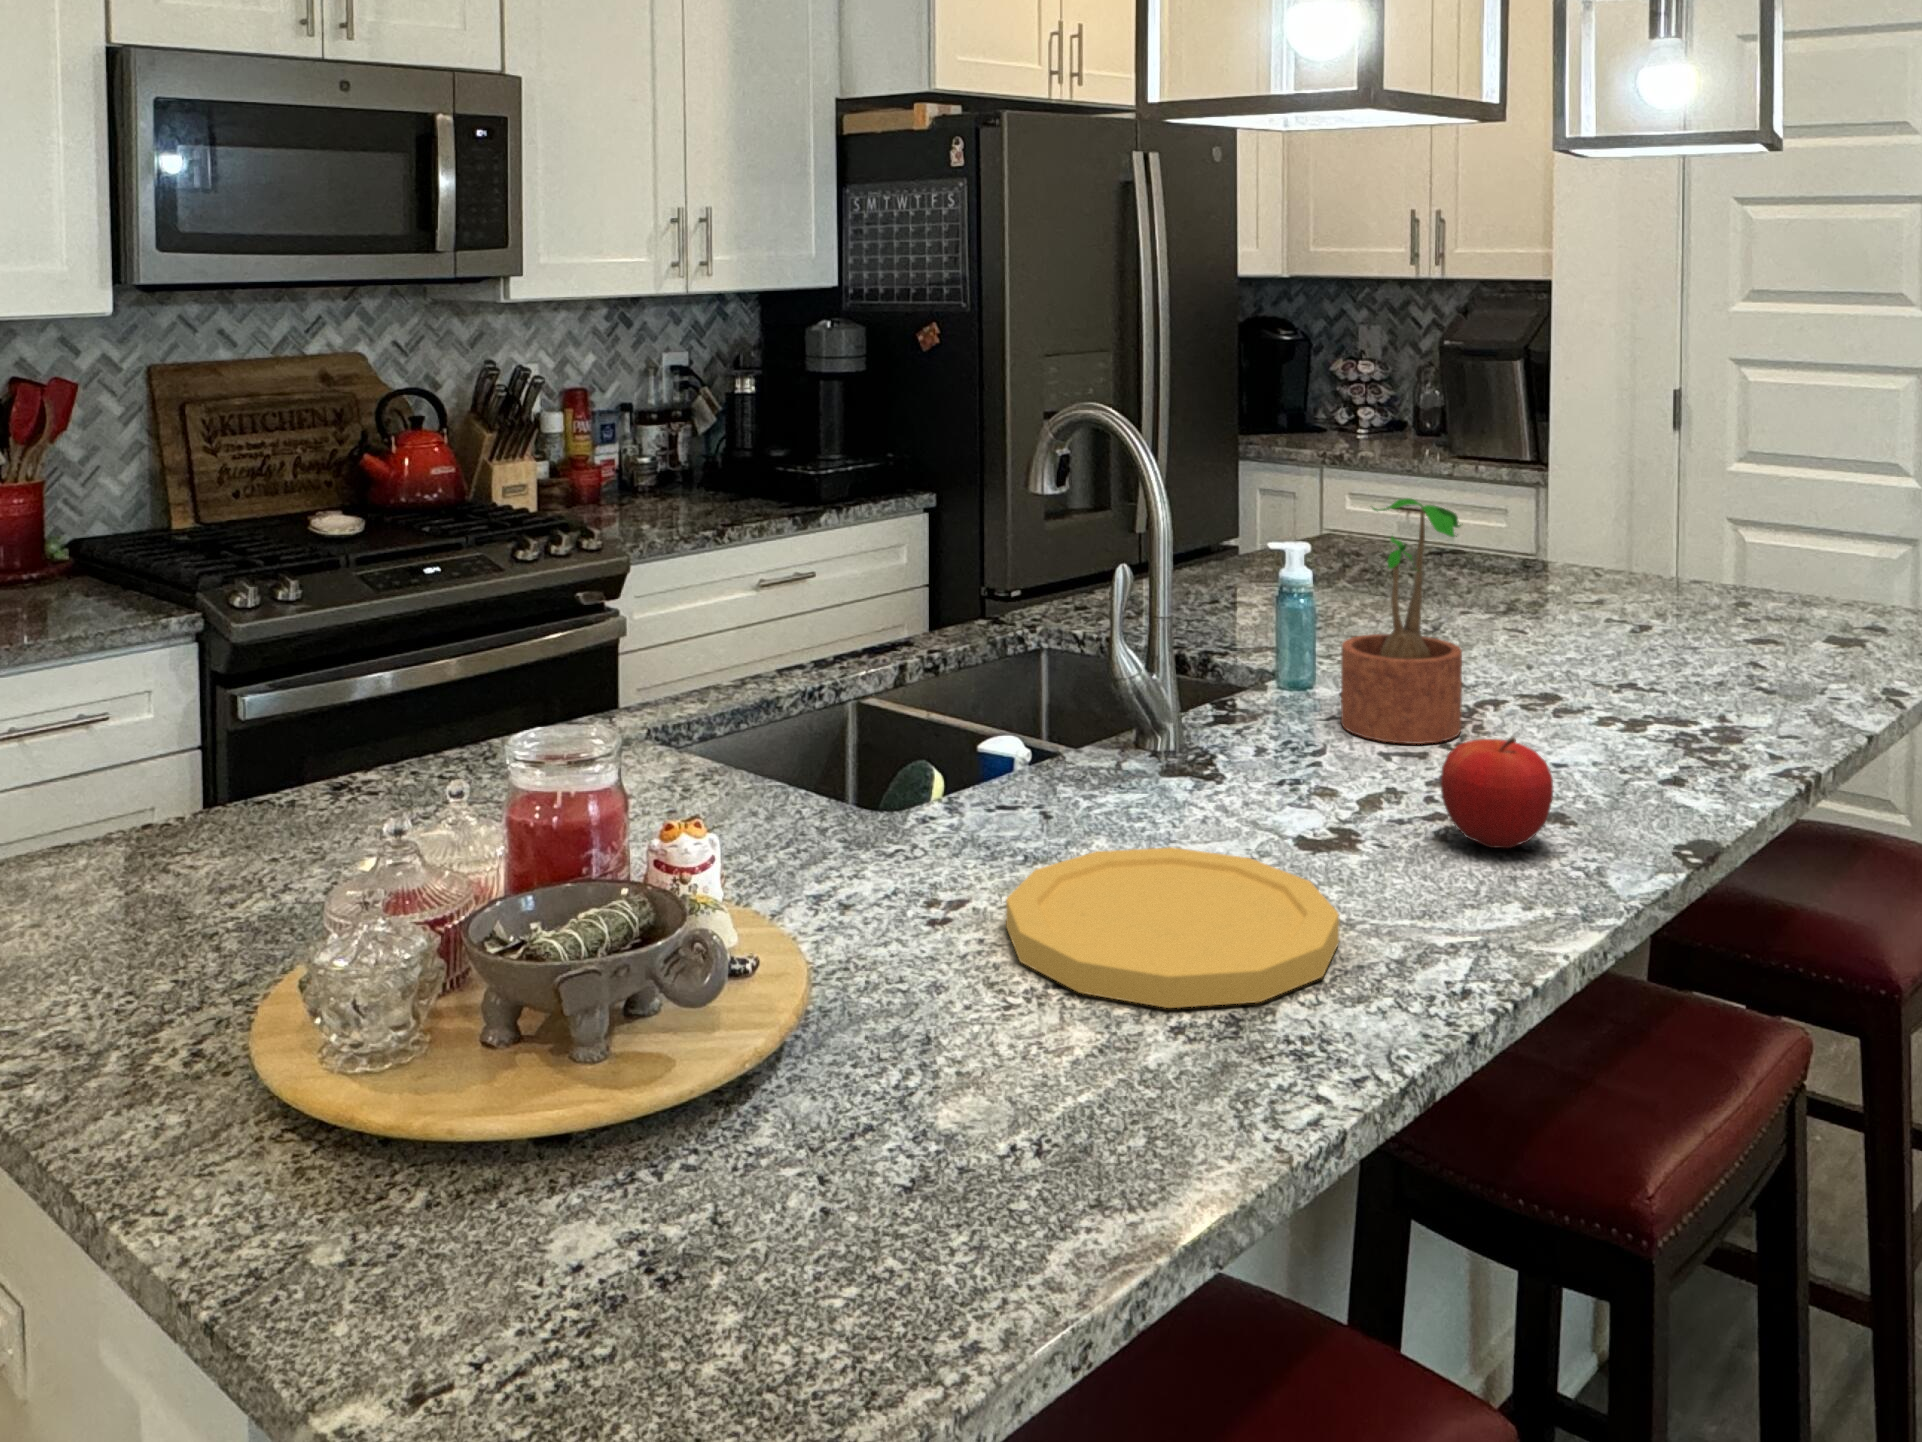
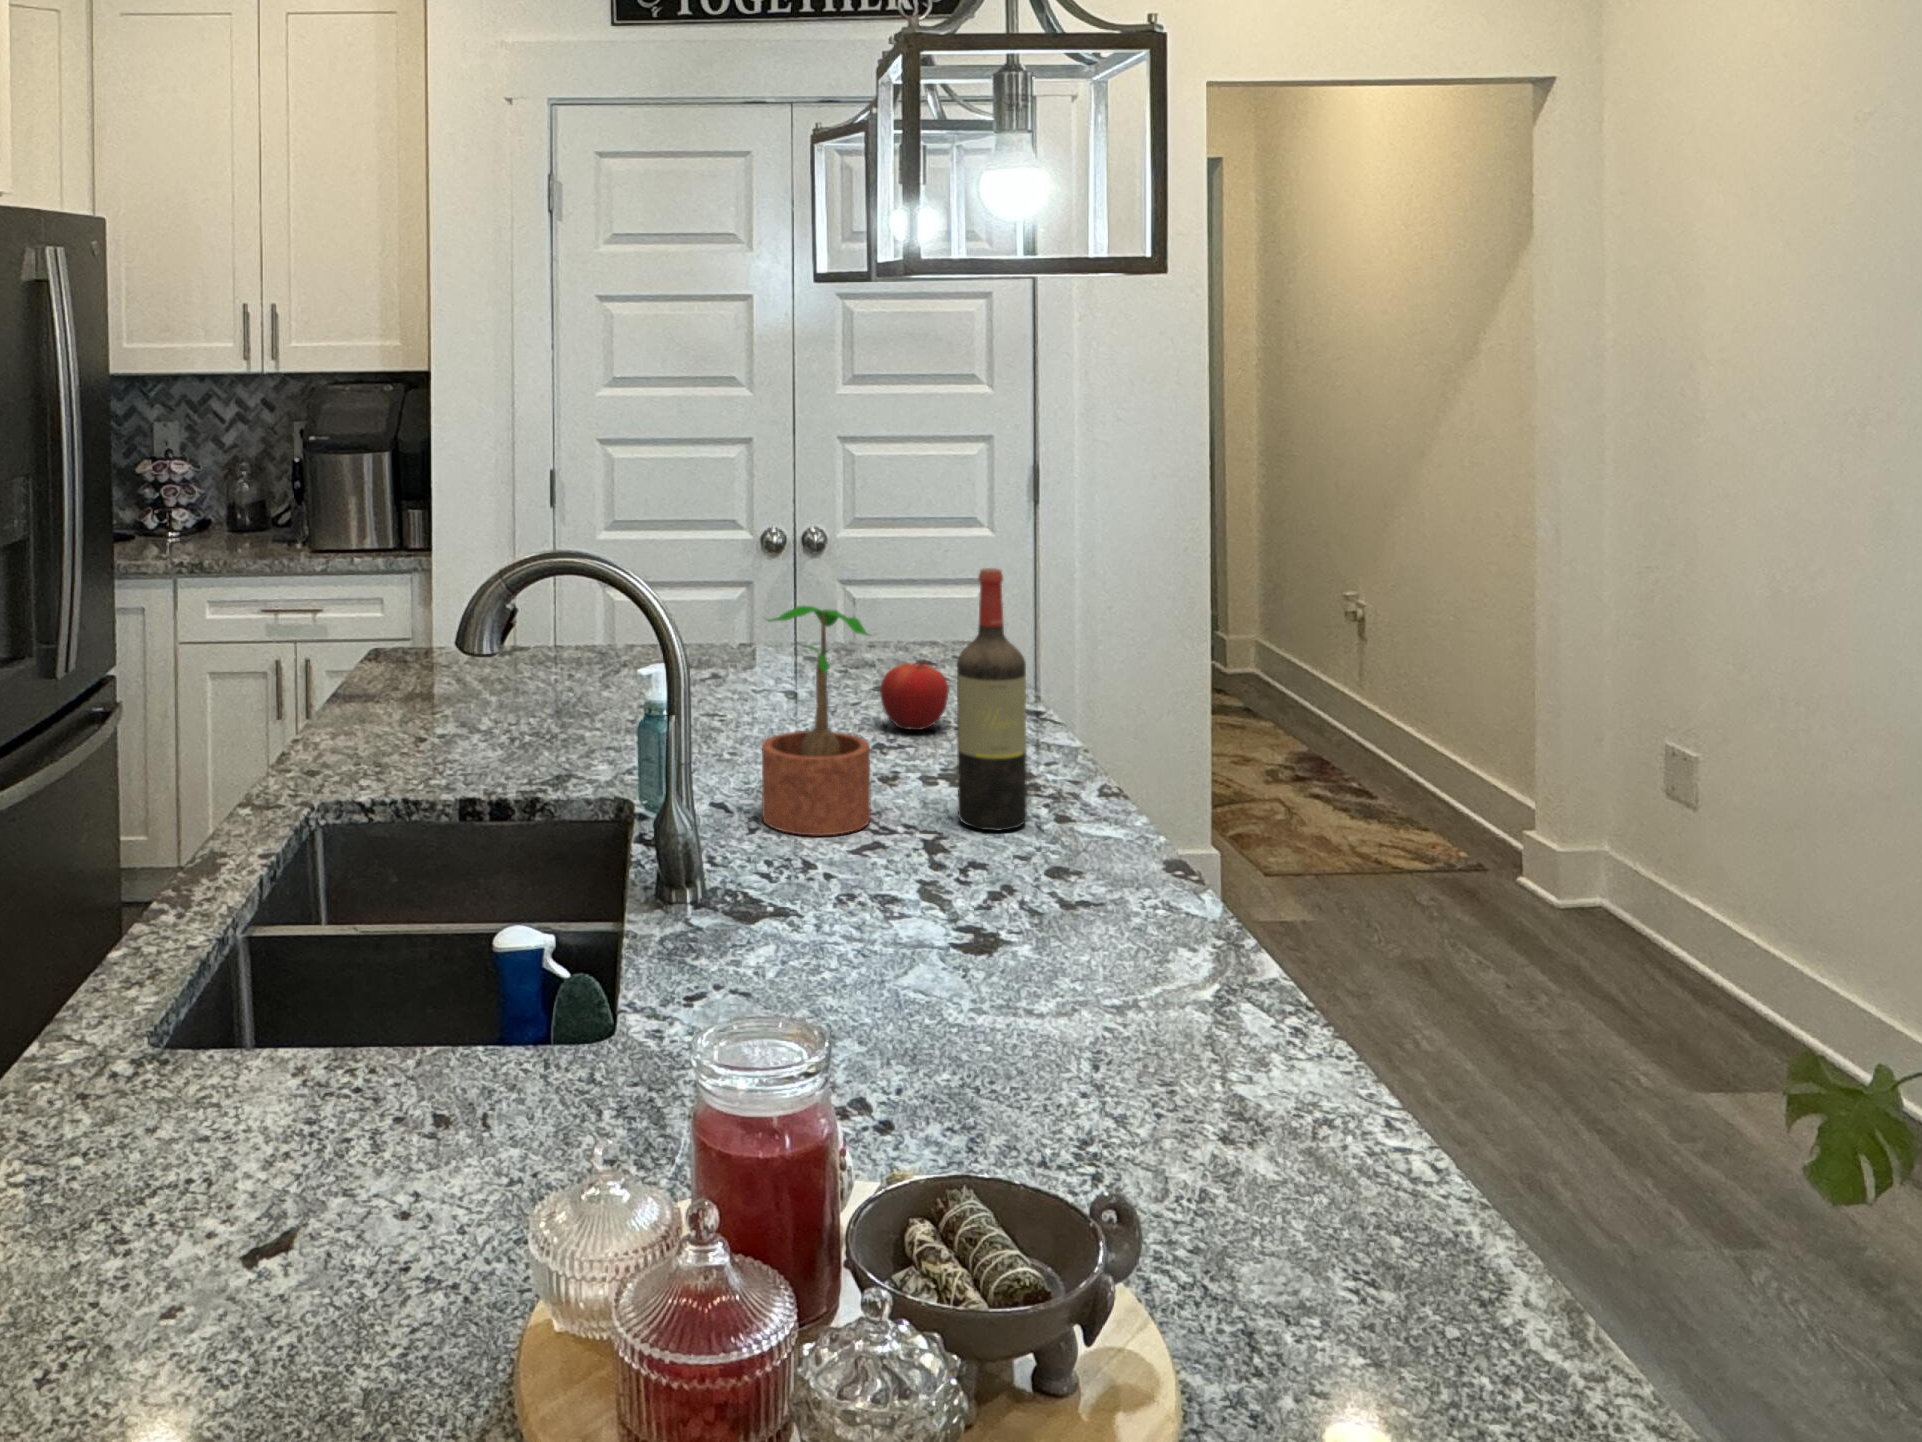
wine bottle: none [1536,476,1623,780] -> present [957,568,1027,830]
fruit: present [1441,737,1553,848] -> present [880,659,948,730]
plate: present [1006,847,1339,1008] -> none [893,963,1206,1125]

